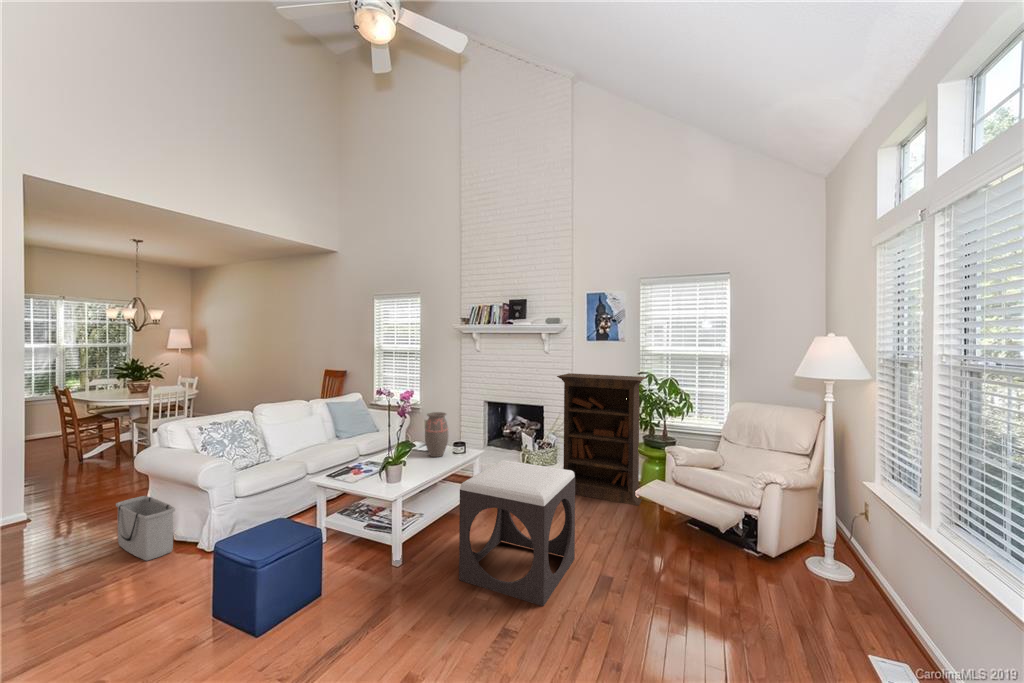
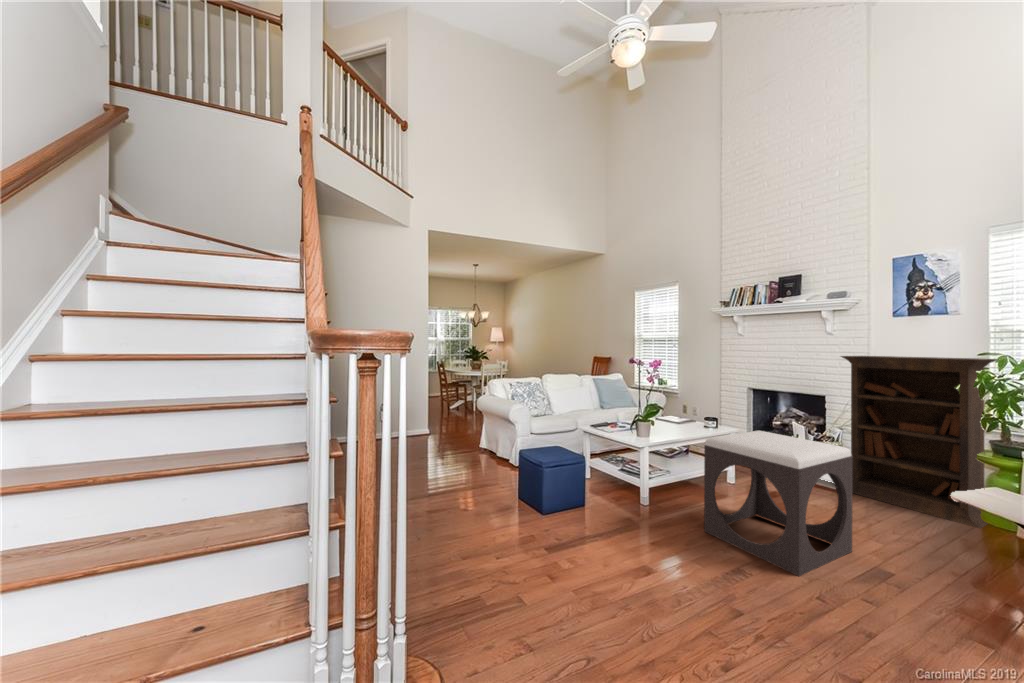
decorative vase: present [425,412,448,457] -> none [677,385,701,427]
storage bin: present [116,496,175,561] -> none [465,425,495,465]

